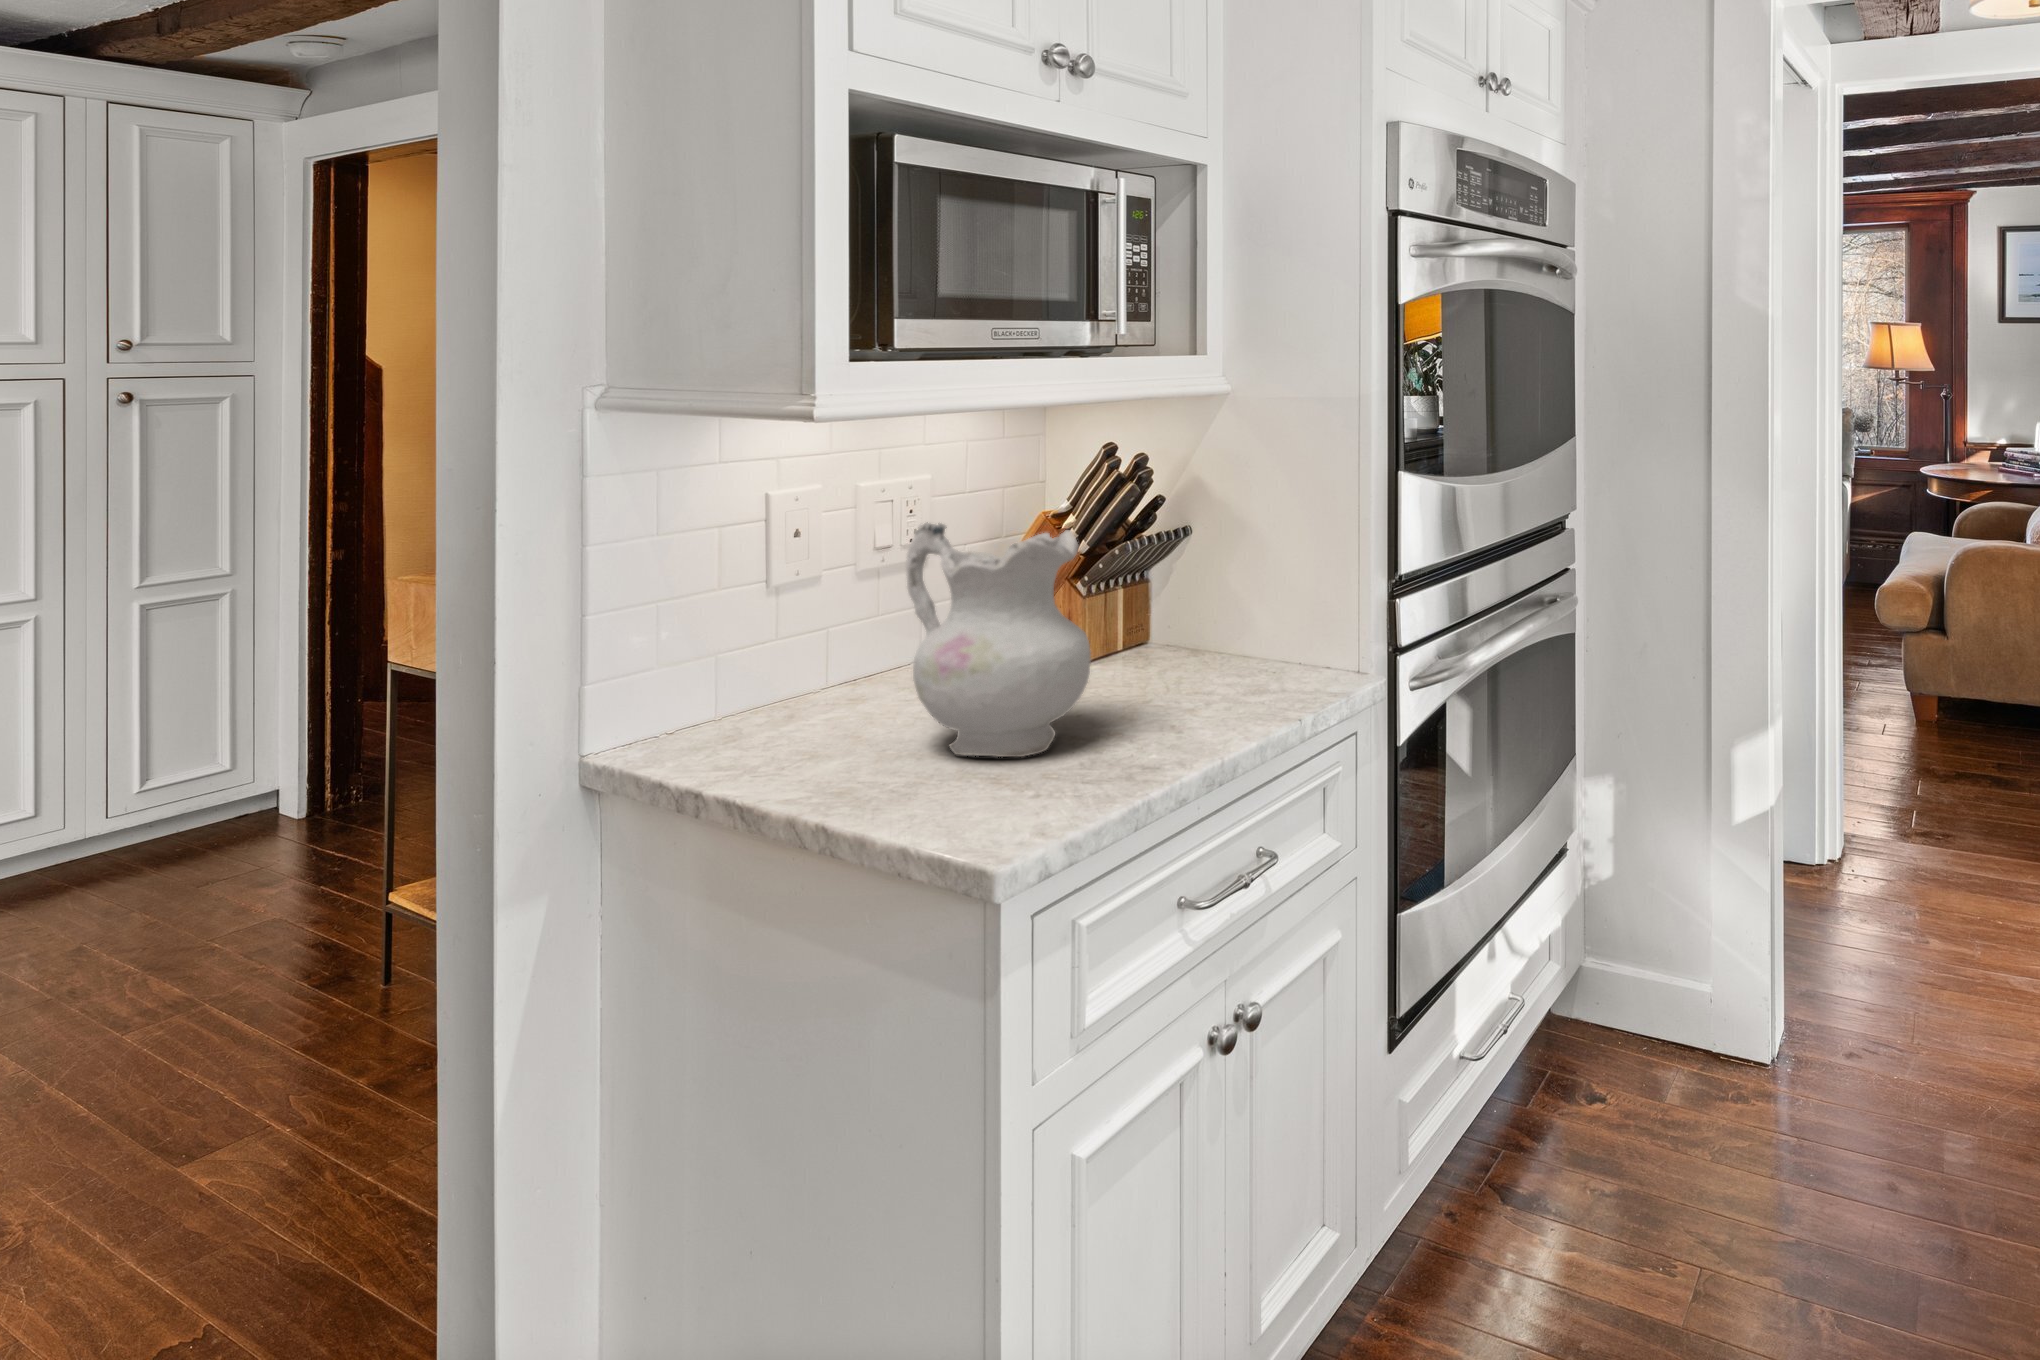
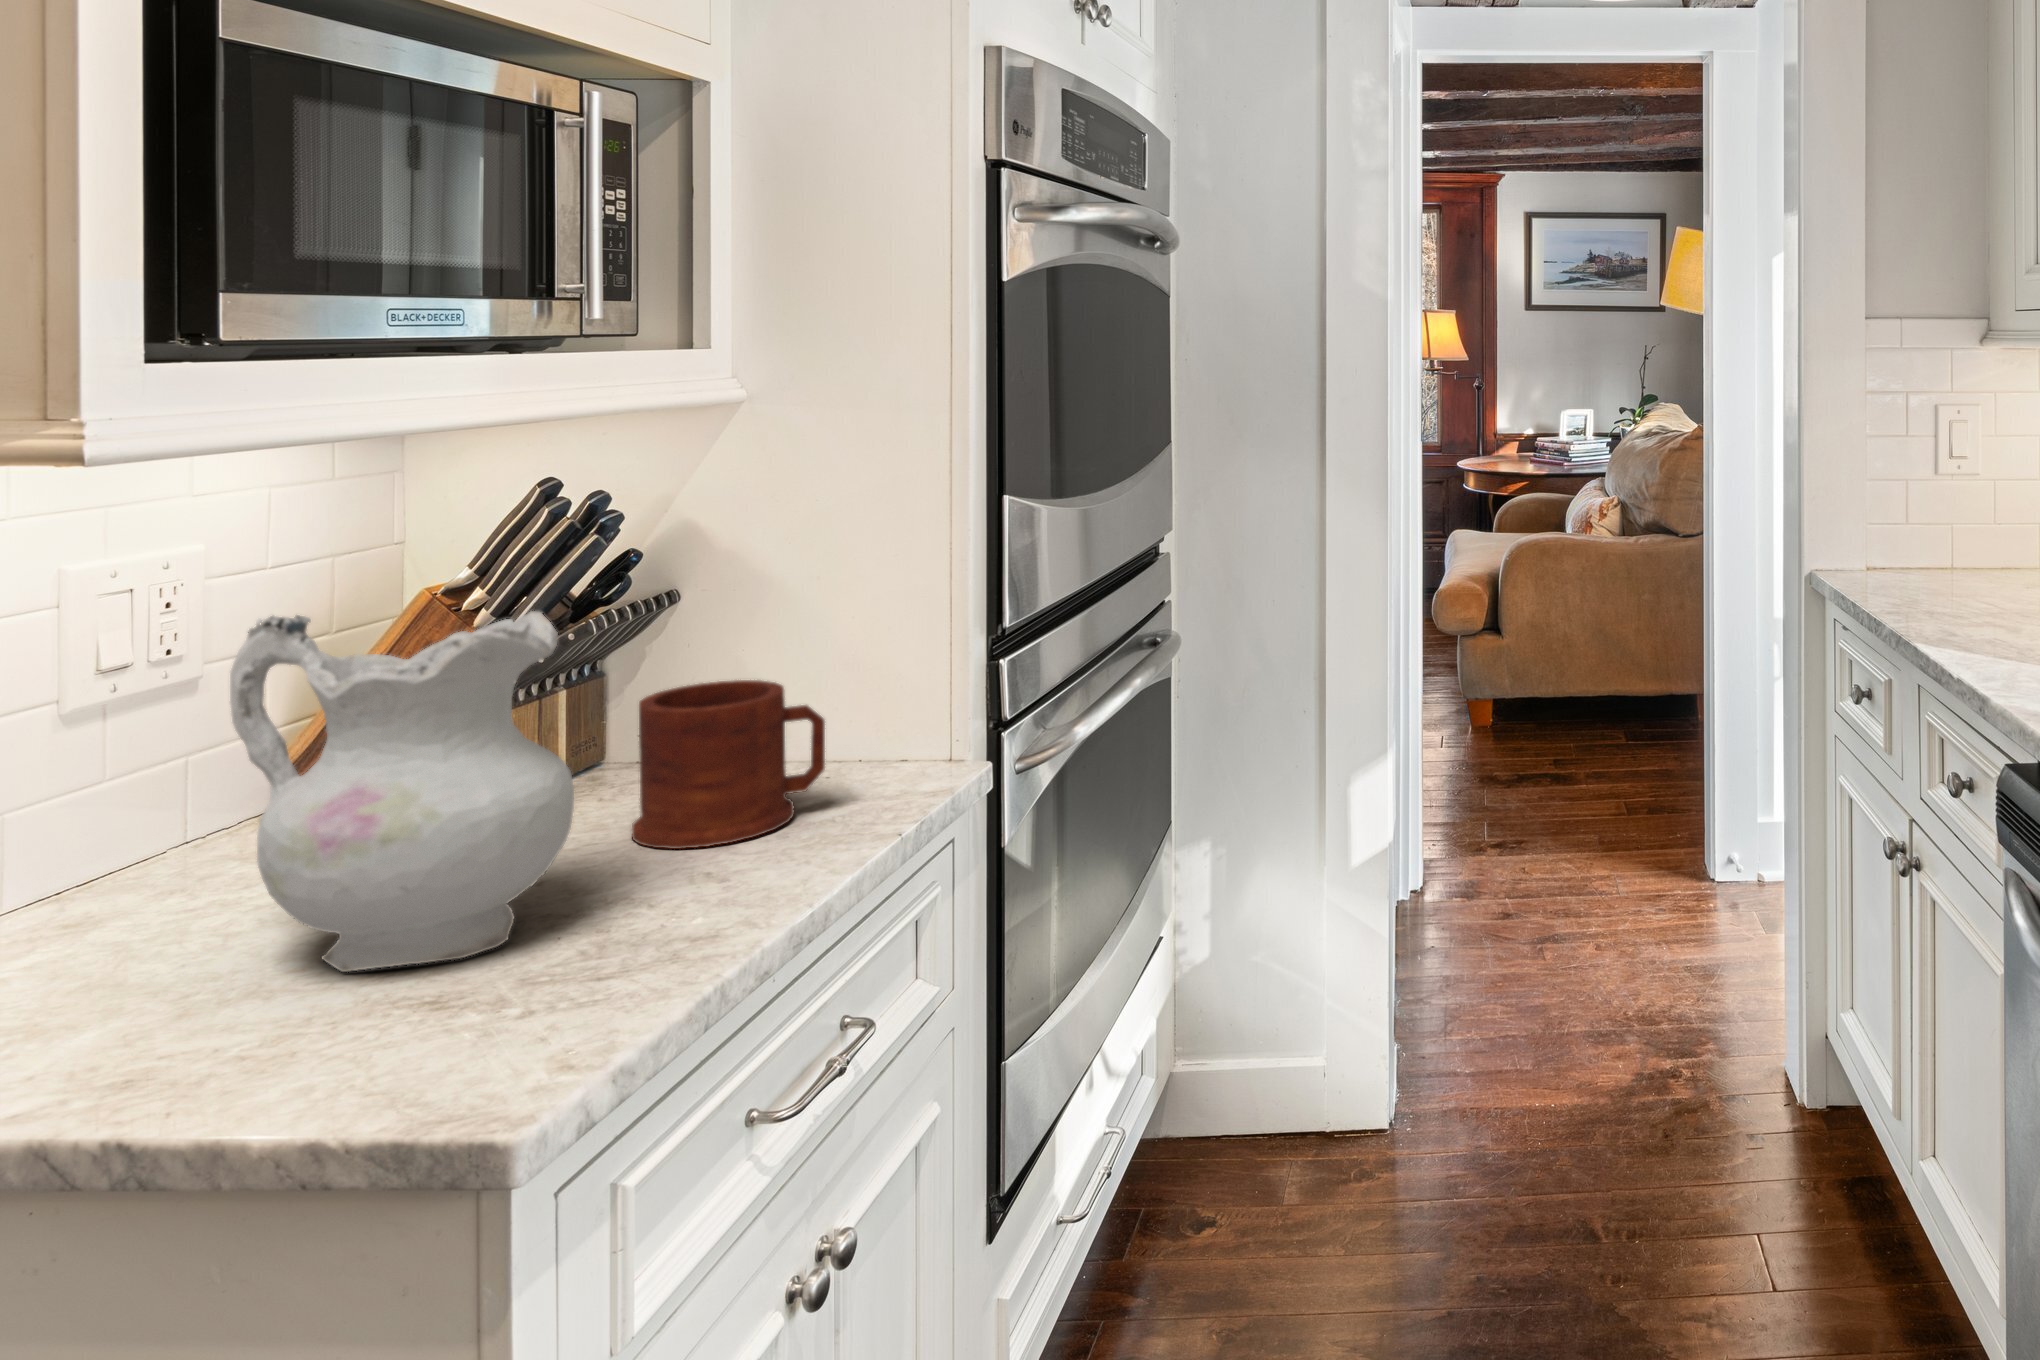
mug: none [1142,594,1268,709] -> present [632,680,825,849]

